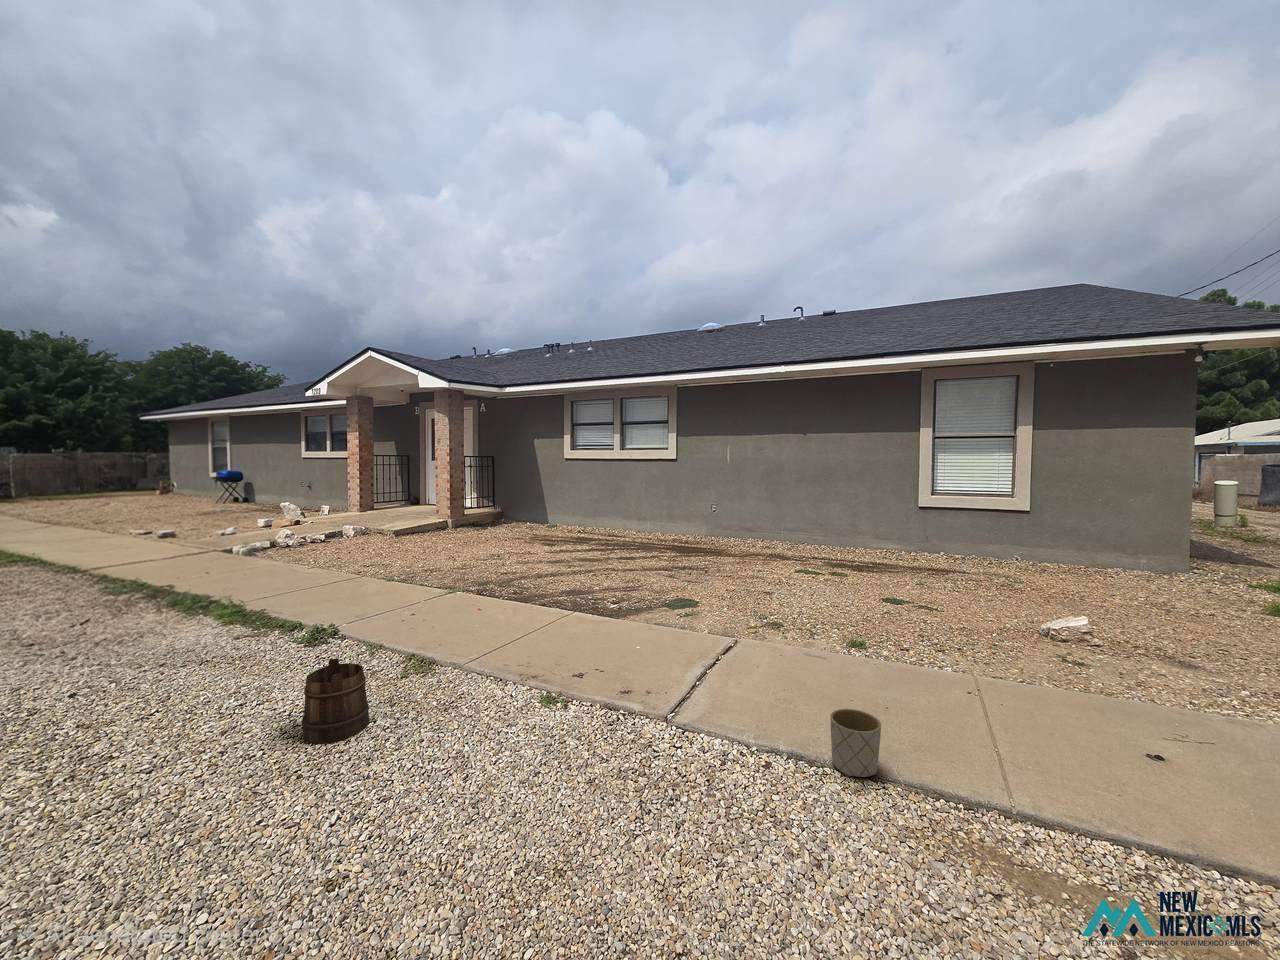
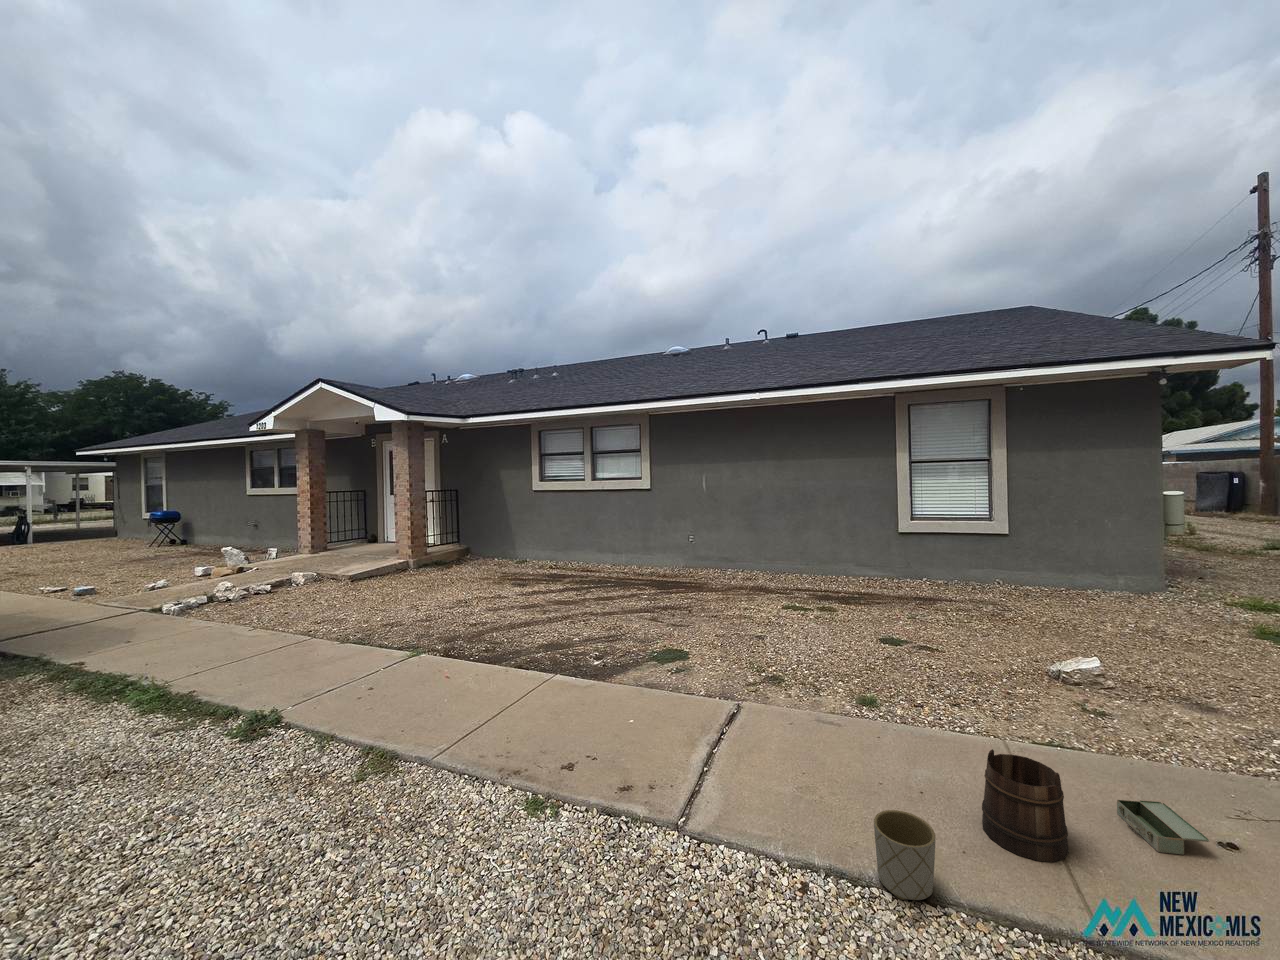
bucket: present [302,658,370,744] -> present [982,749,1069,862]
toolbox: none [1064,722,1137,764] -> present [1117,800,1209,855]

